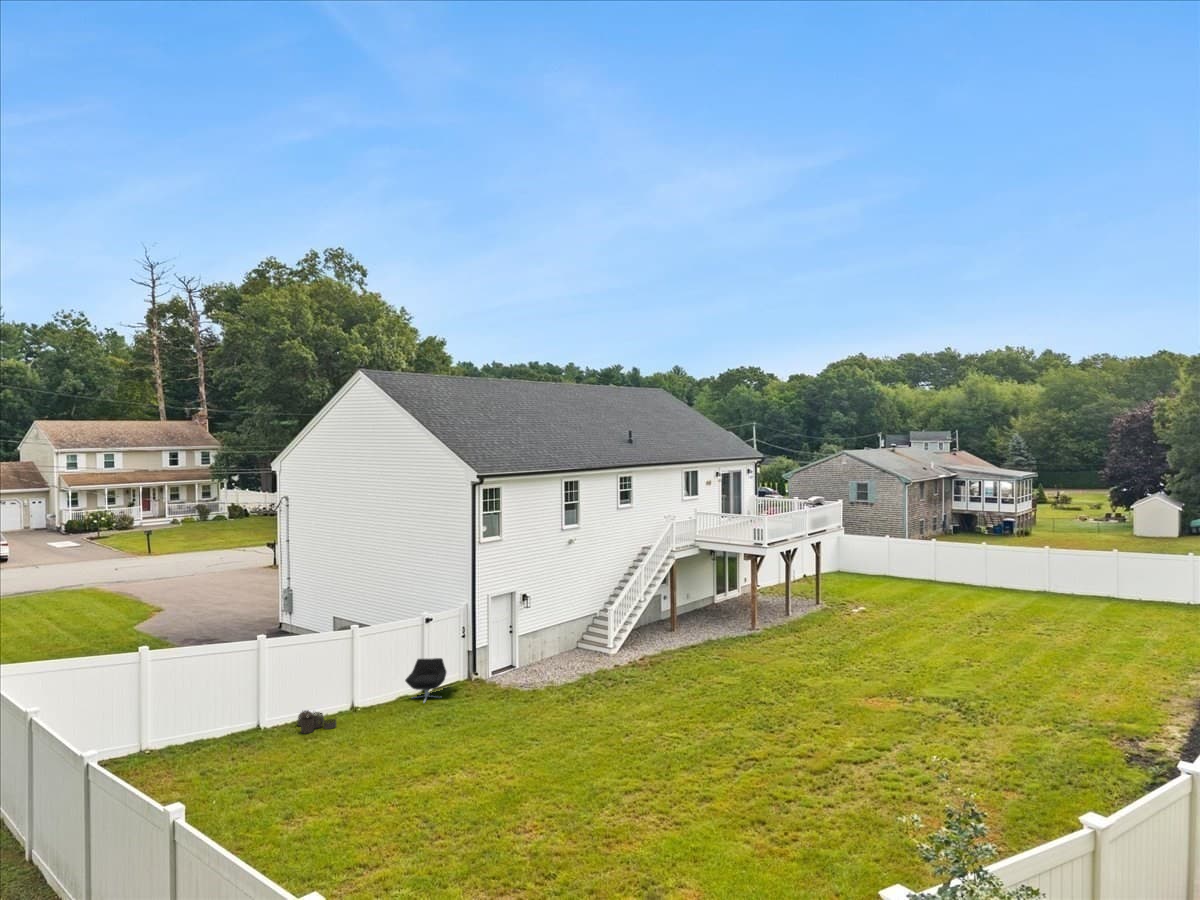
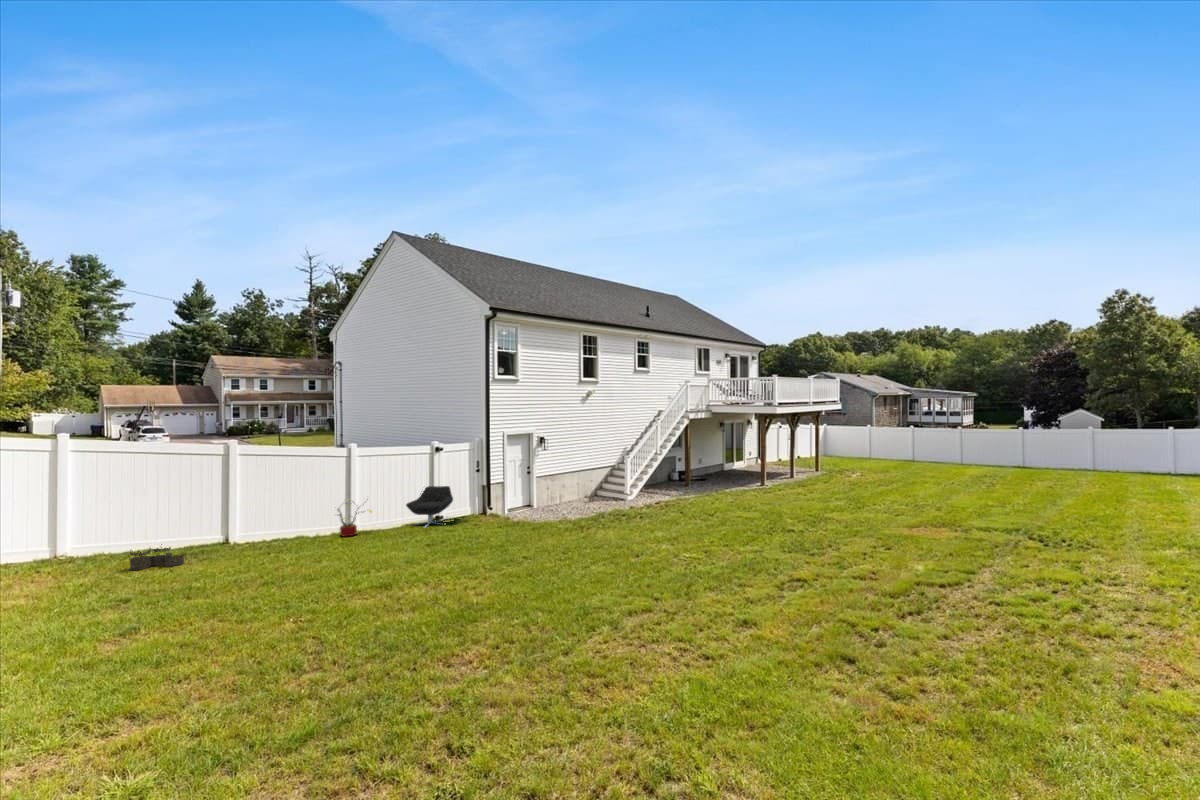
decorative plant: none [337,676,379,715] -> present [338,507,372,536]
woven basket: present [298,710,336,733] -> present [130,544,184,570]

